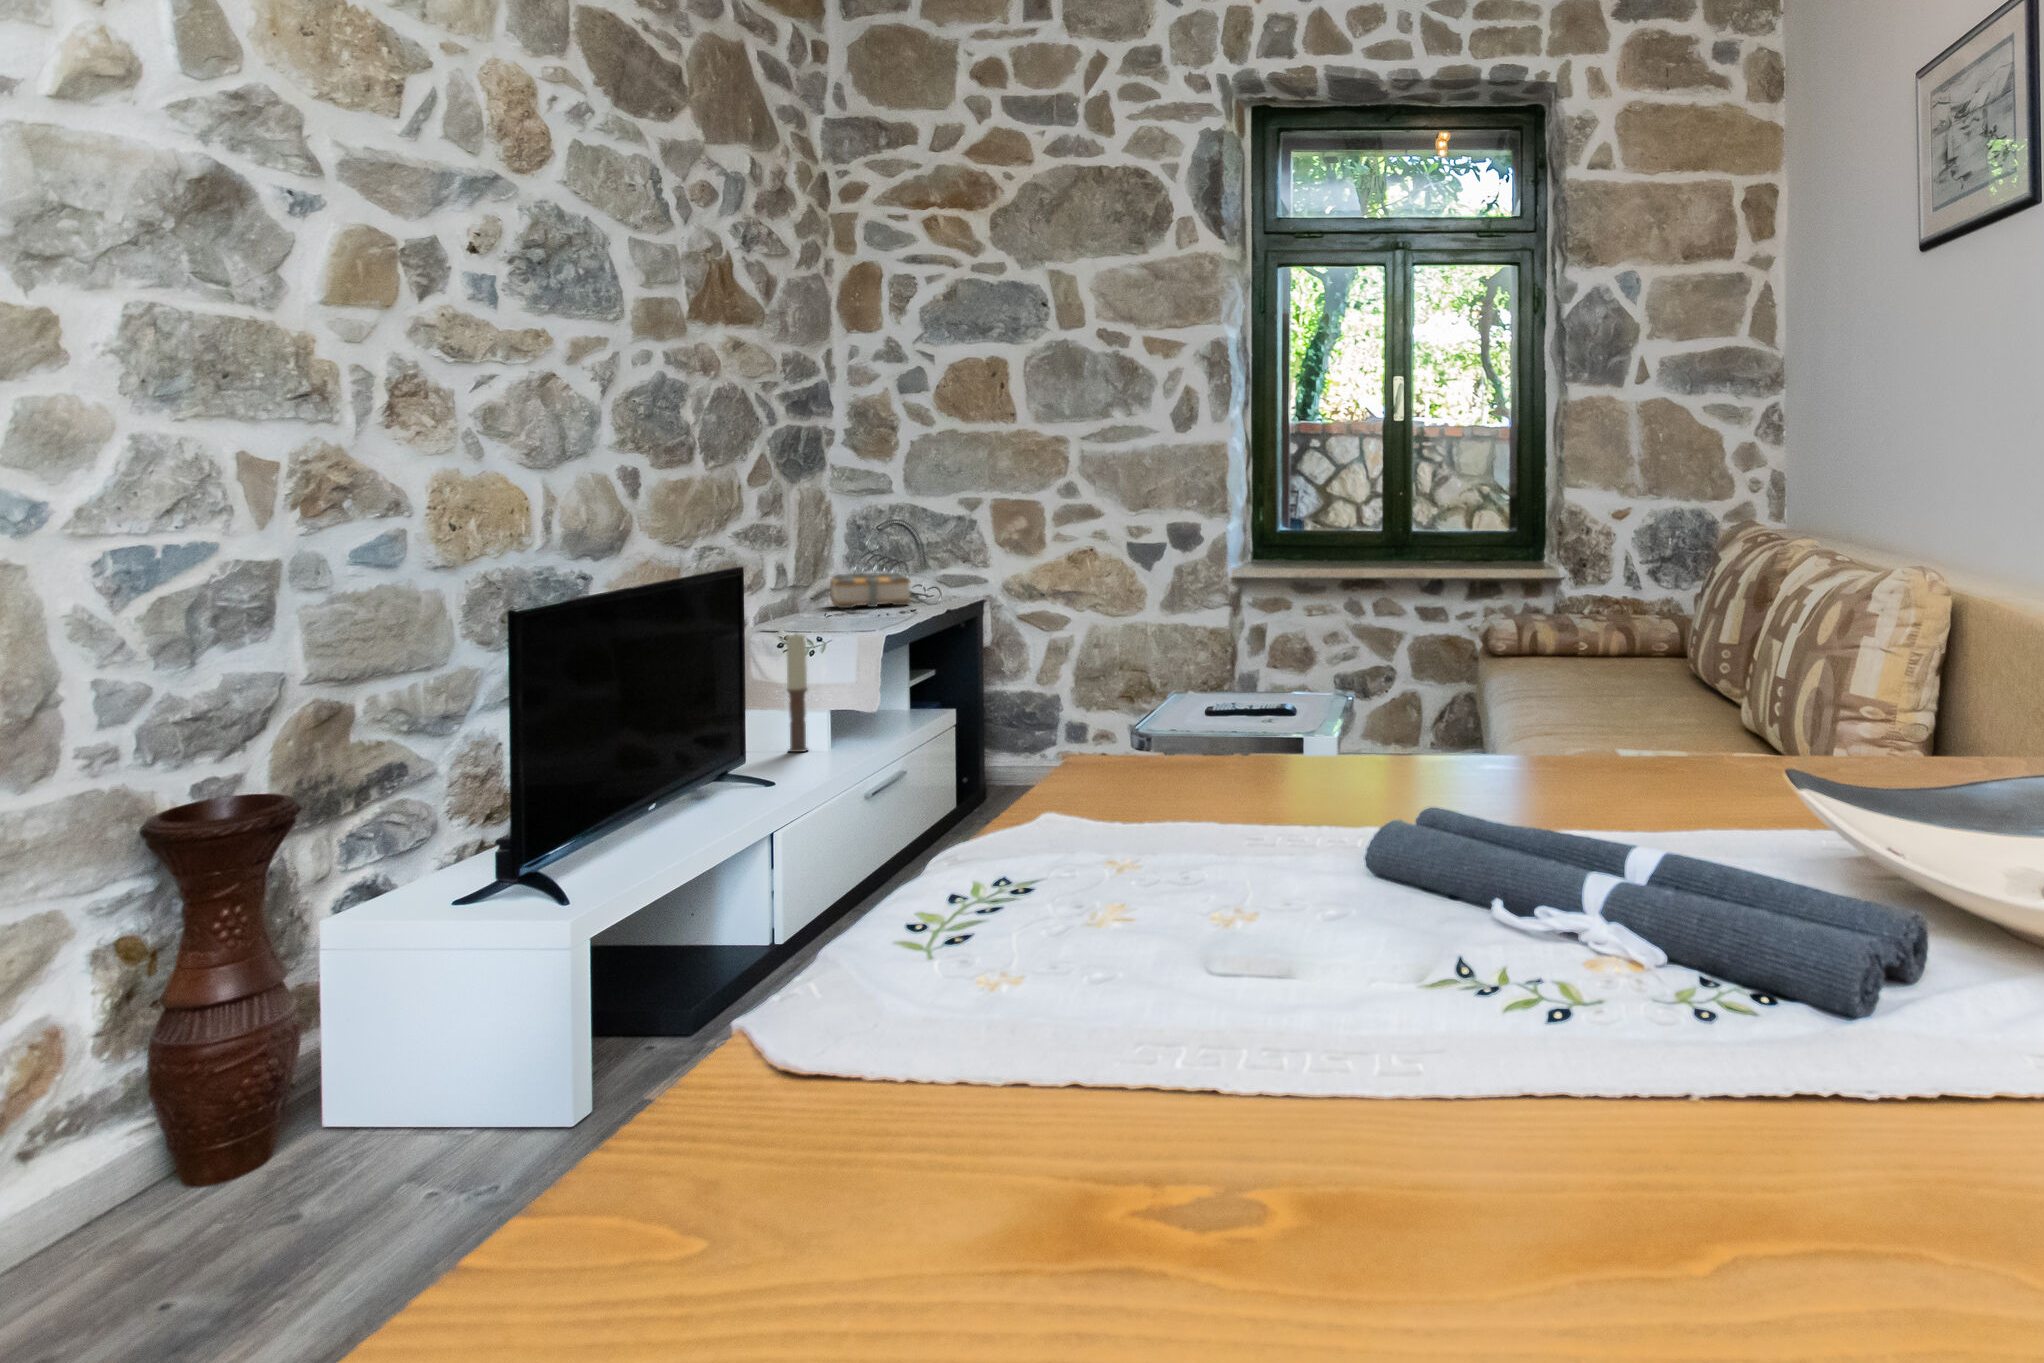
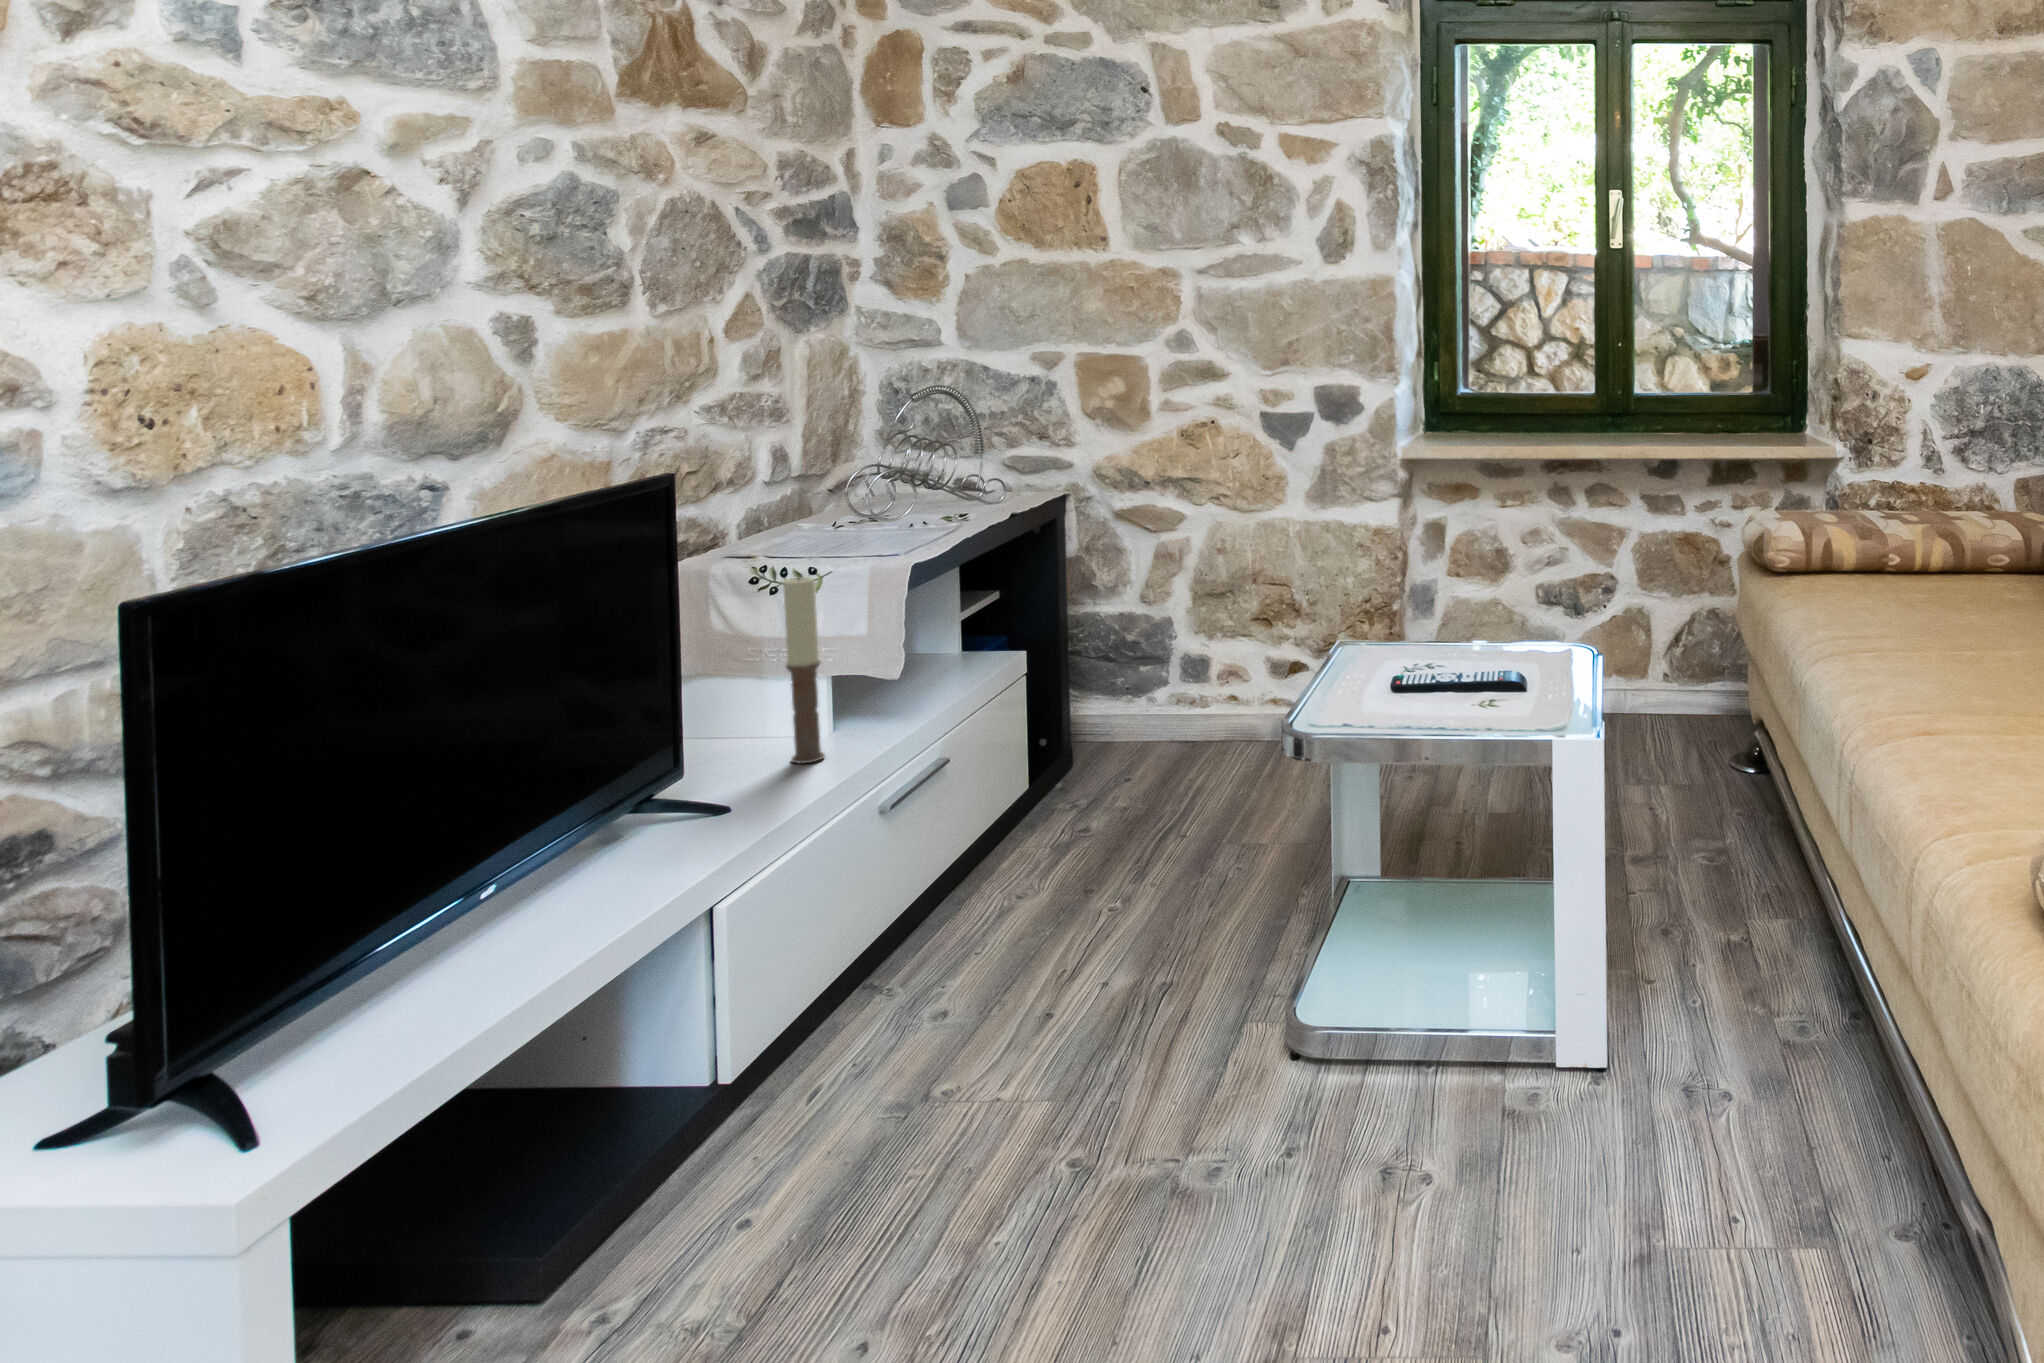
book: present [830,572,911,608] -> none [862,454,973,506]

